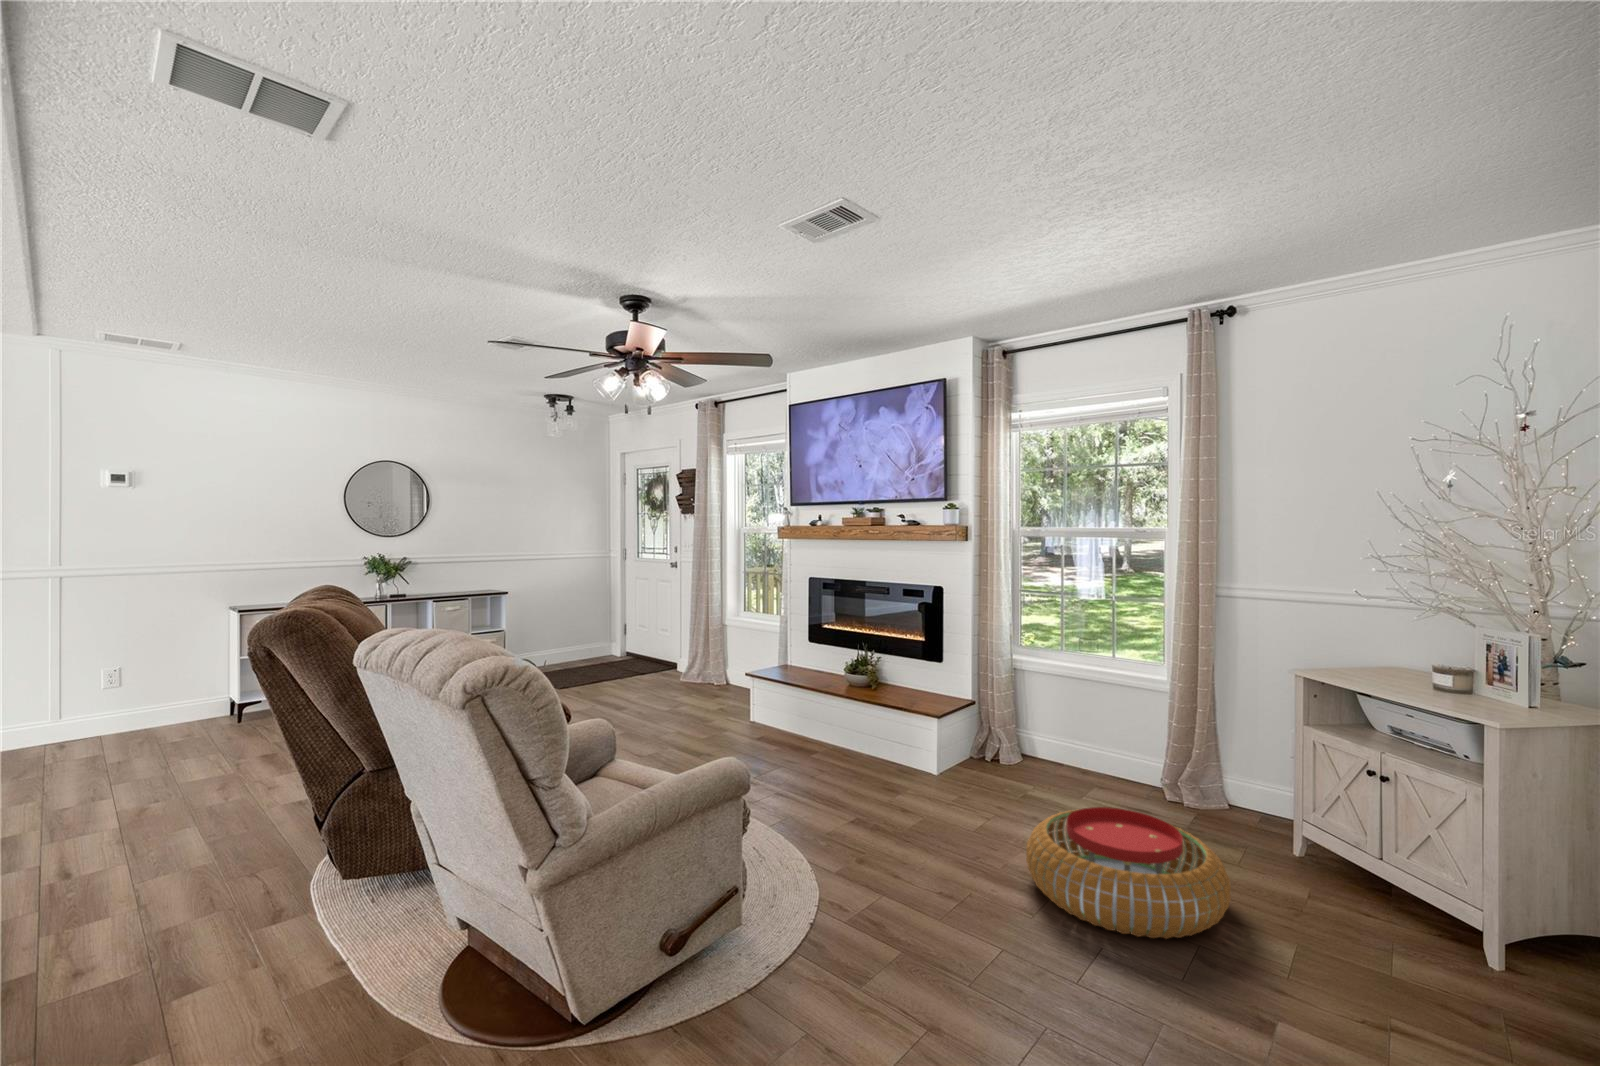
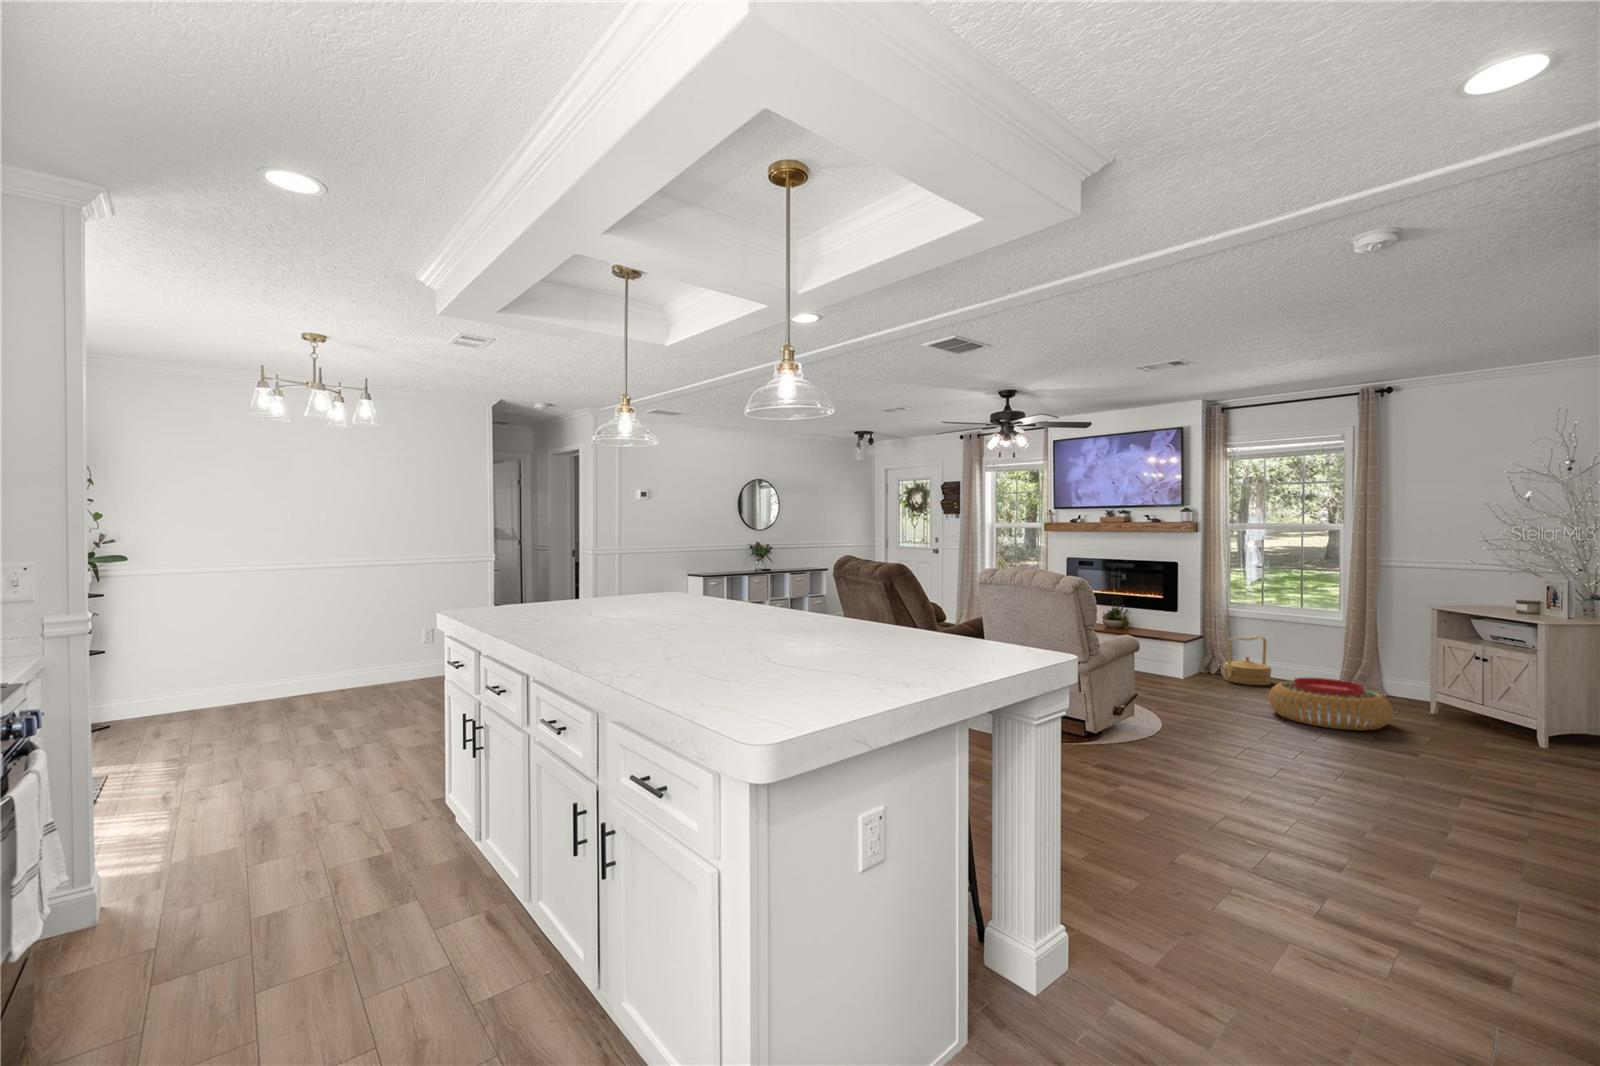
woven basket: none [996,704,1065,788] -> present [1224,636,1271,685]

